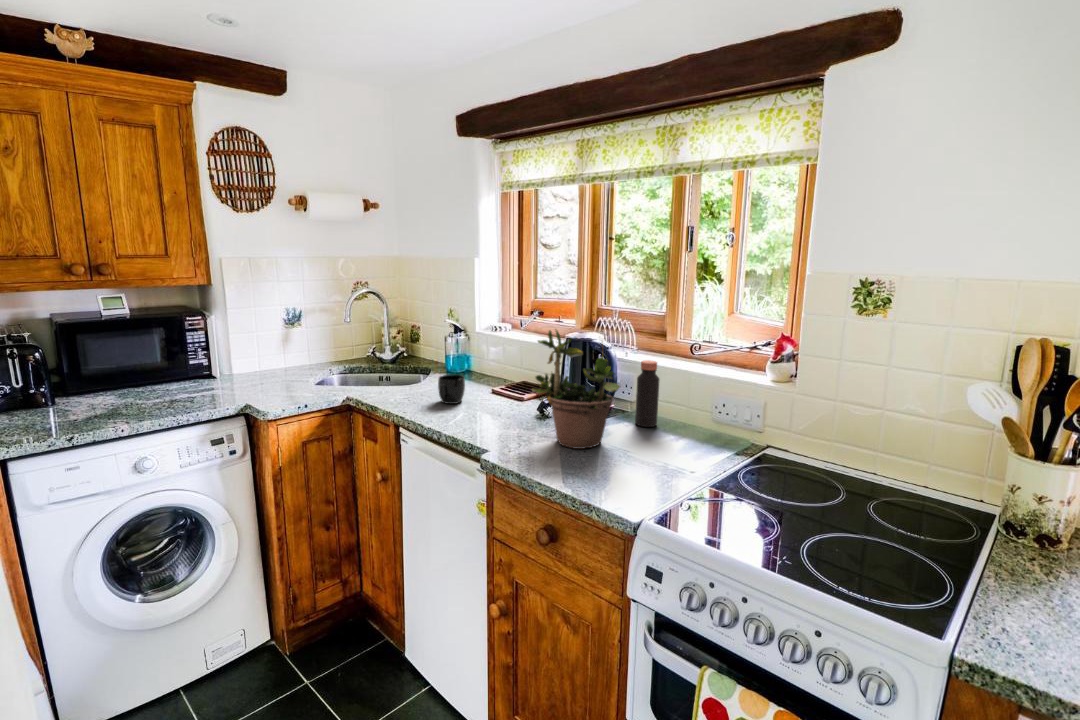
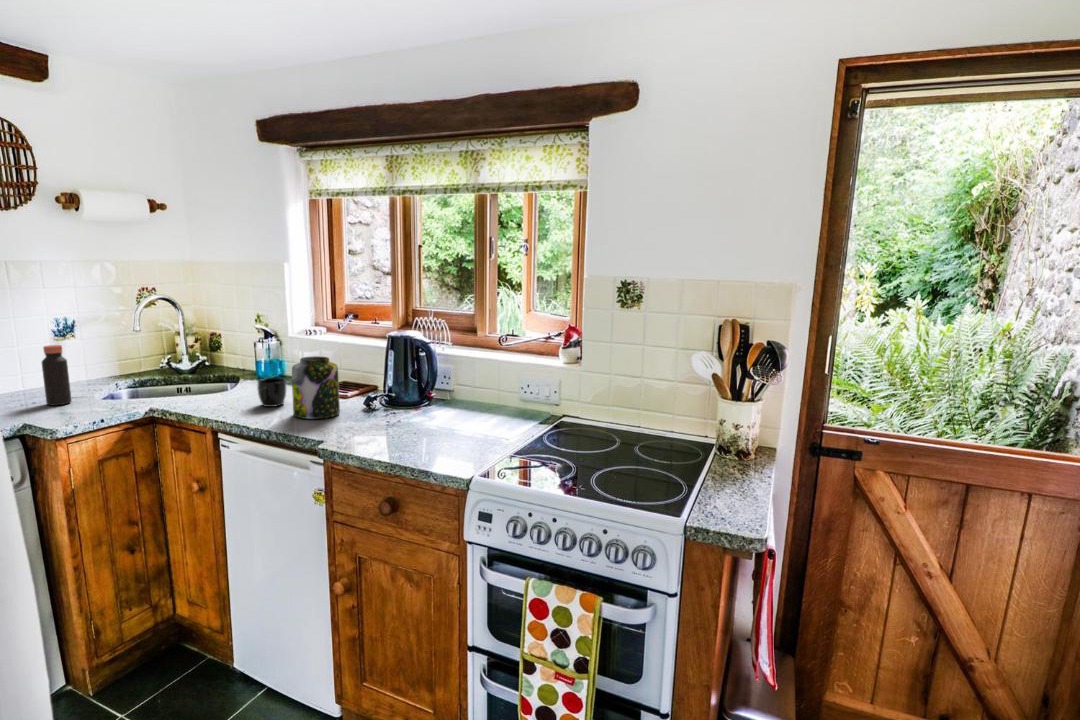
potted plant: present [532,330,620,449] -> none [361,318,444,432]
jar: none [467,356,512,422] -> present [292,356,340,419]
bottle: present [635,360,659,427] -> present [42,345,71,405]

